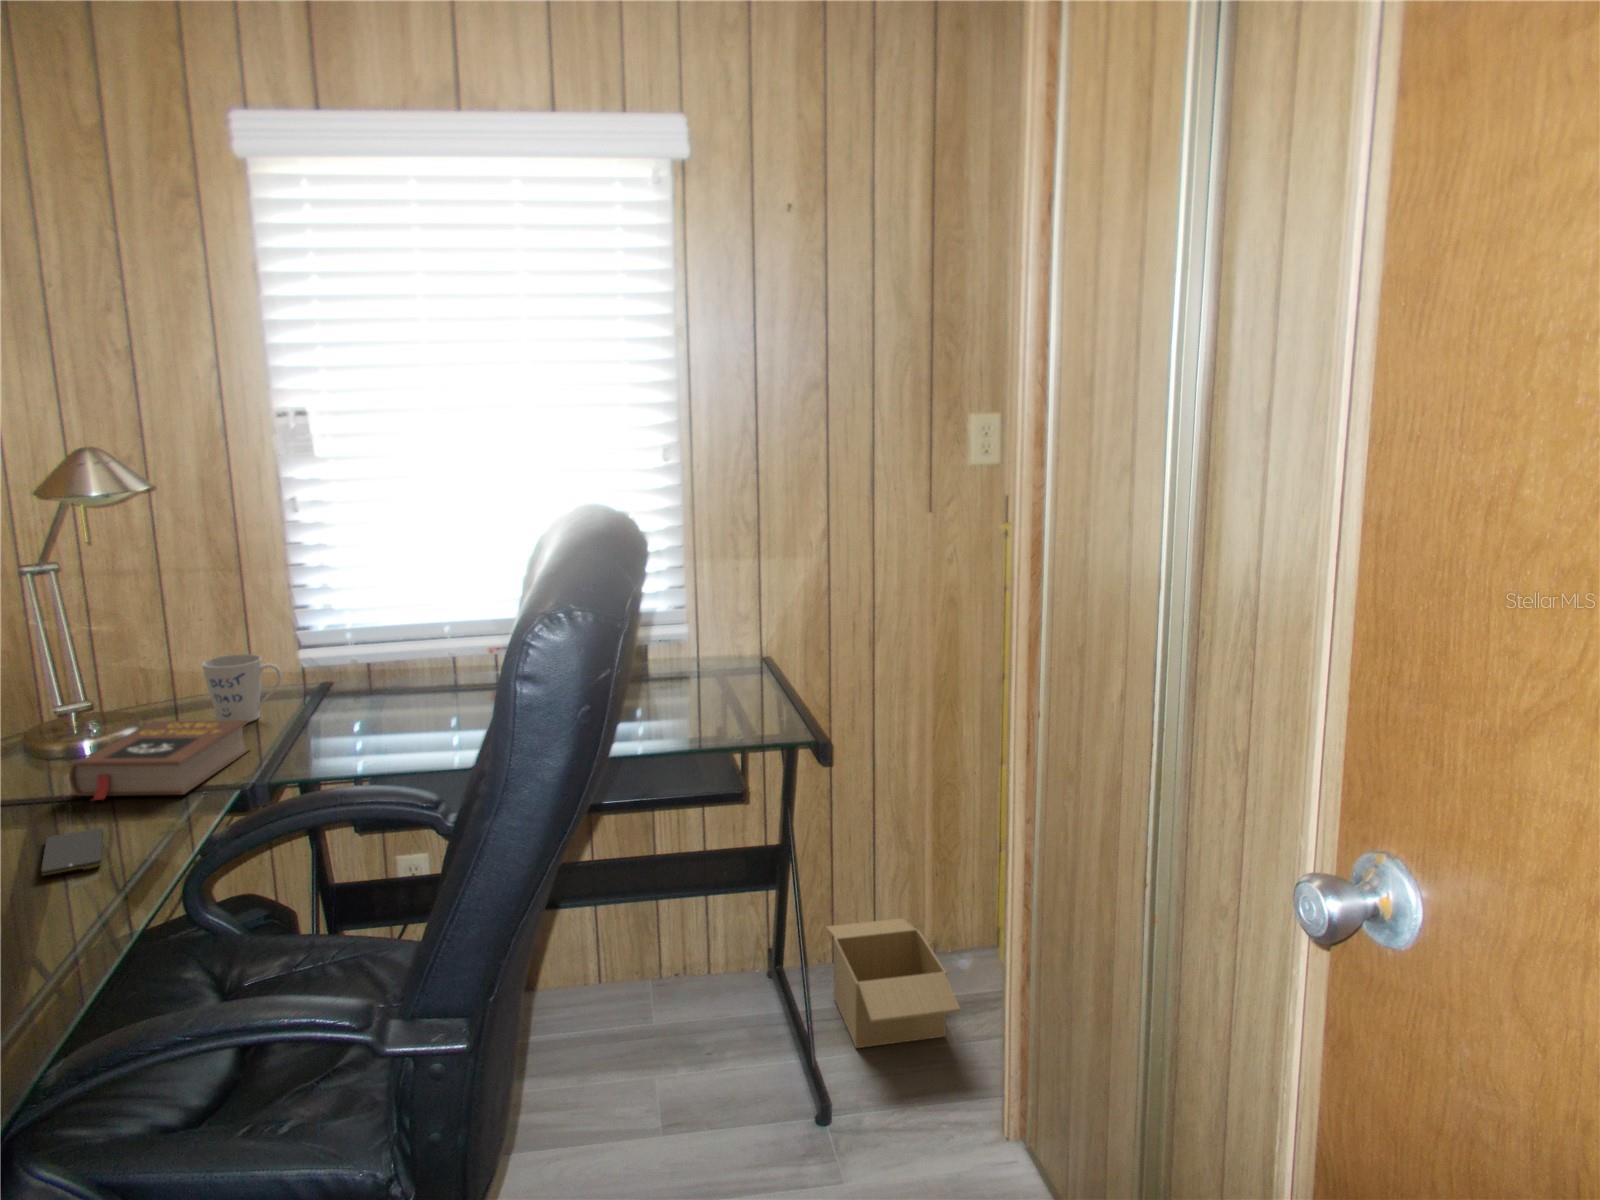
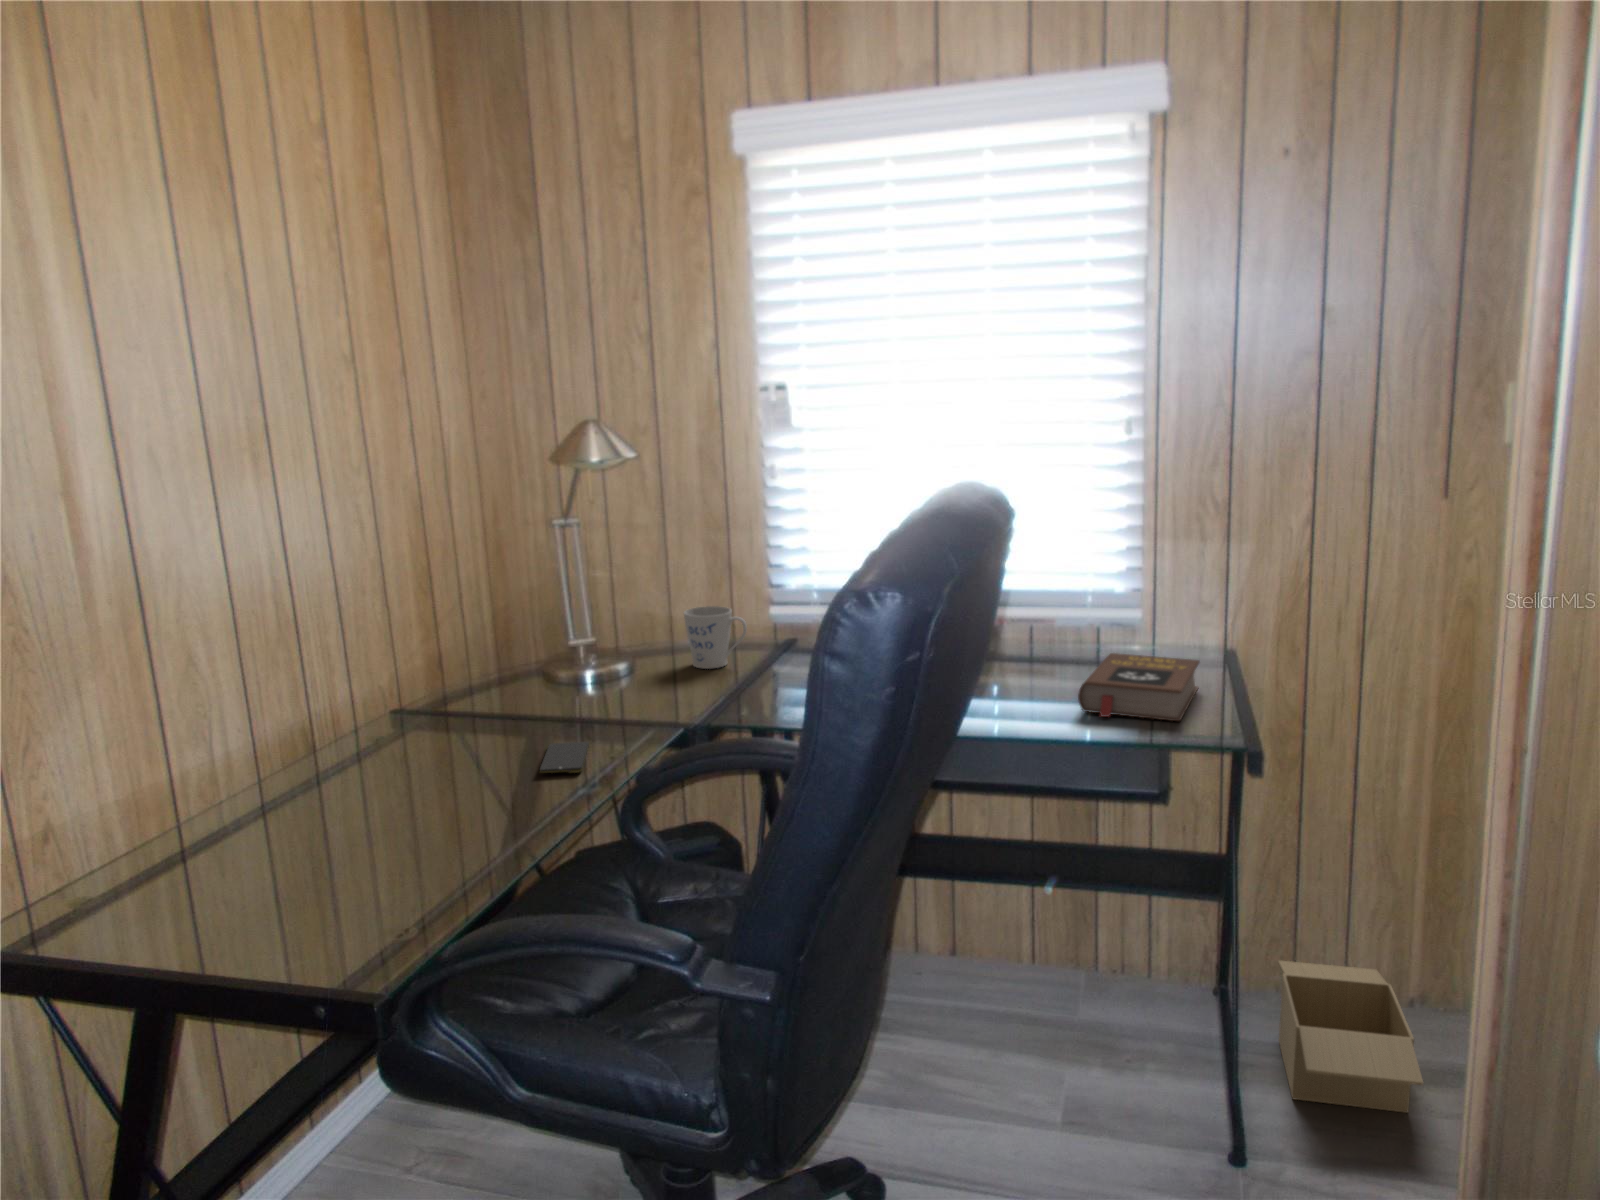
book: present [69,720,250,800] -> present [1078,653,1200,721]

